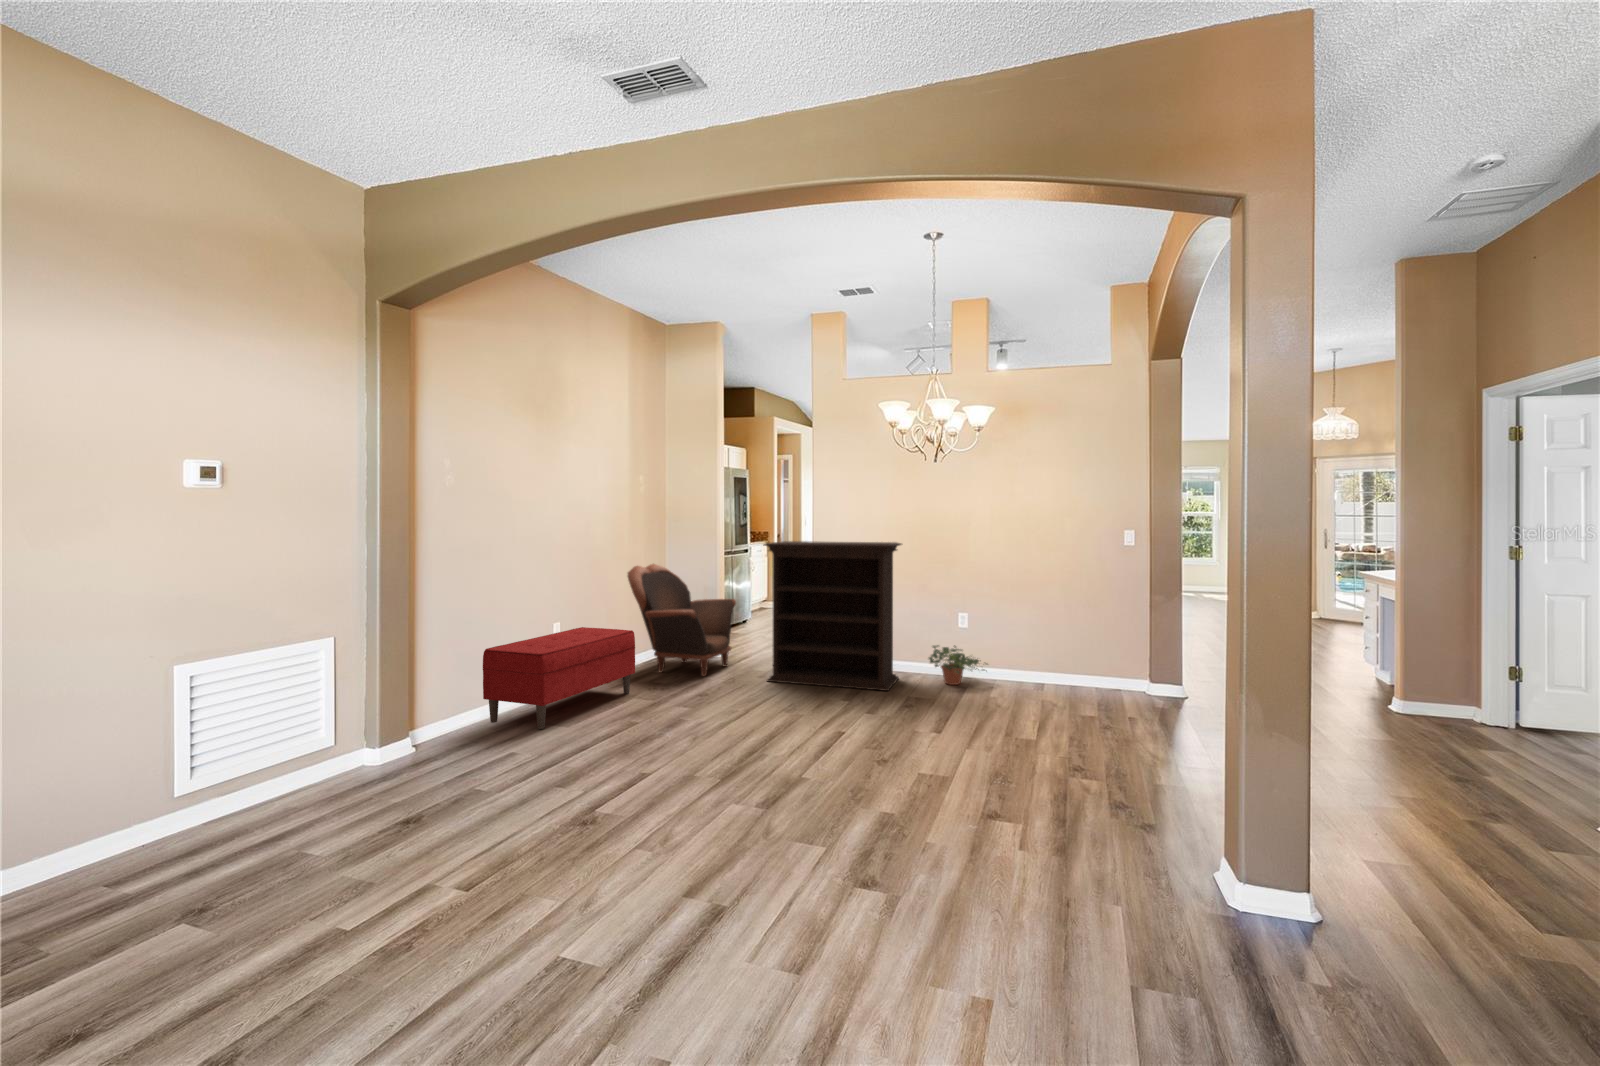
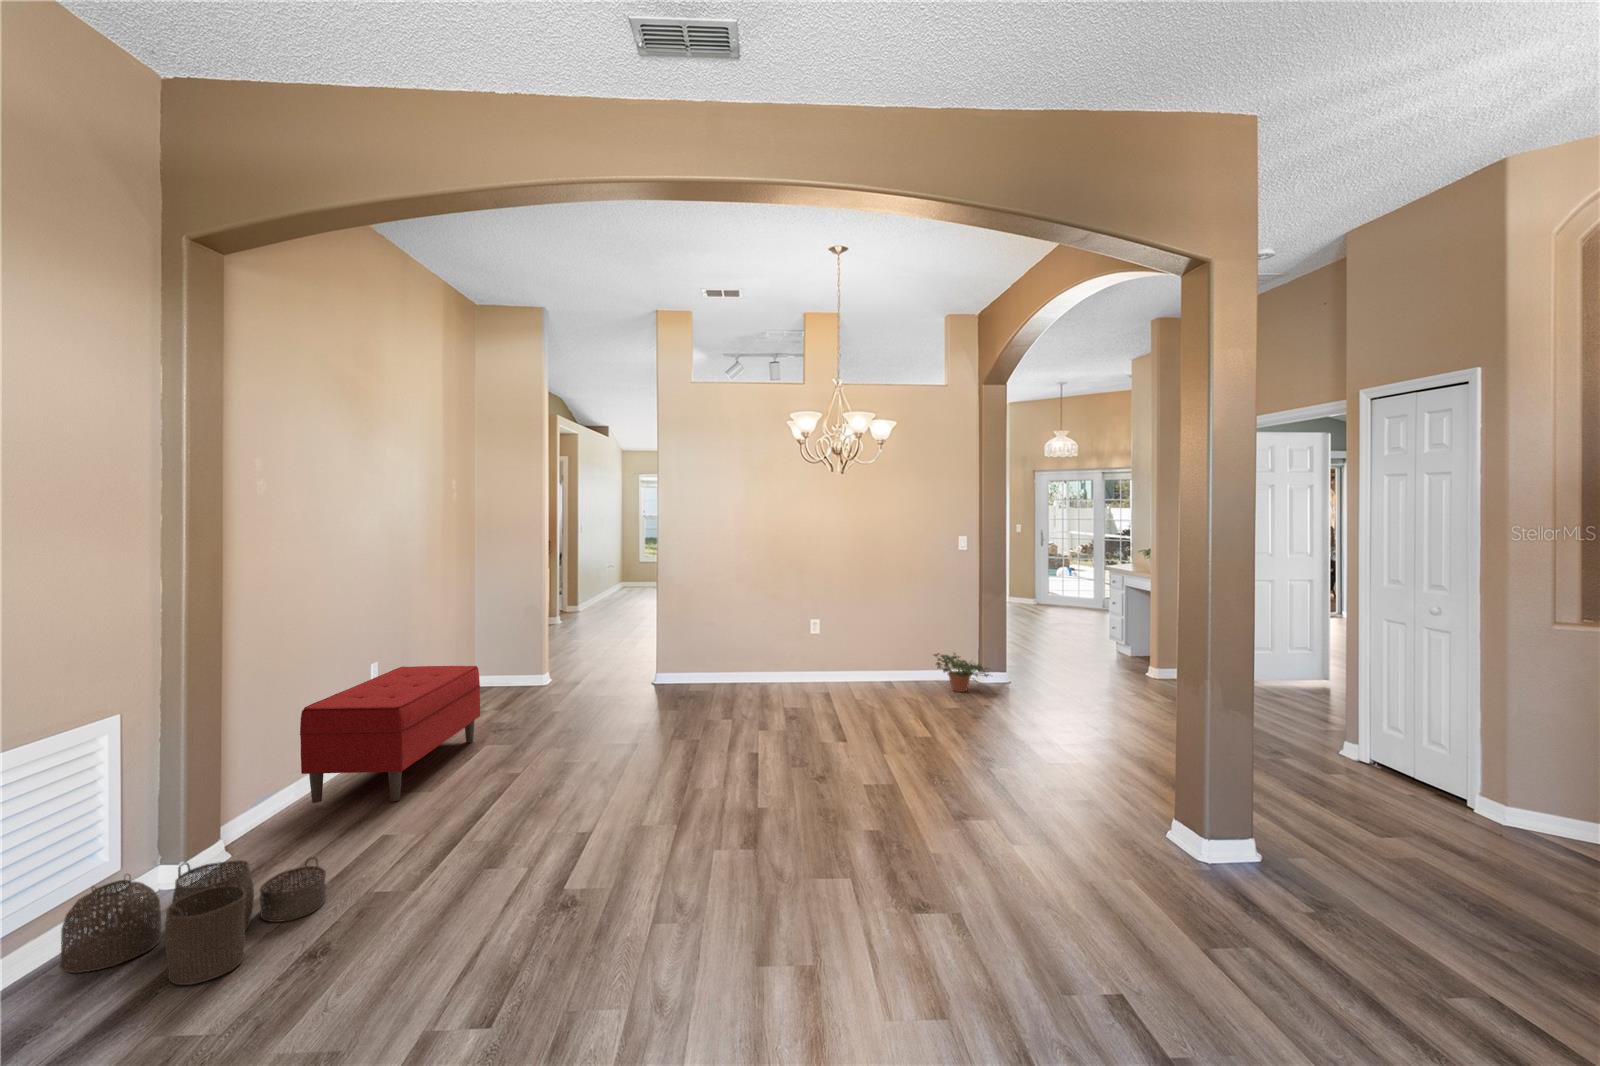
bookshelf: present [763,541,901,691] -> none [622,552,766,709]
armchair: present [628,564,736,676] -> none [444,583,570,712]
potted plant: present [929,645,987,685] -> present [934,653,989,692]
woven basket: none [282,744,446,824] -> present [59,857,326,985]

